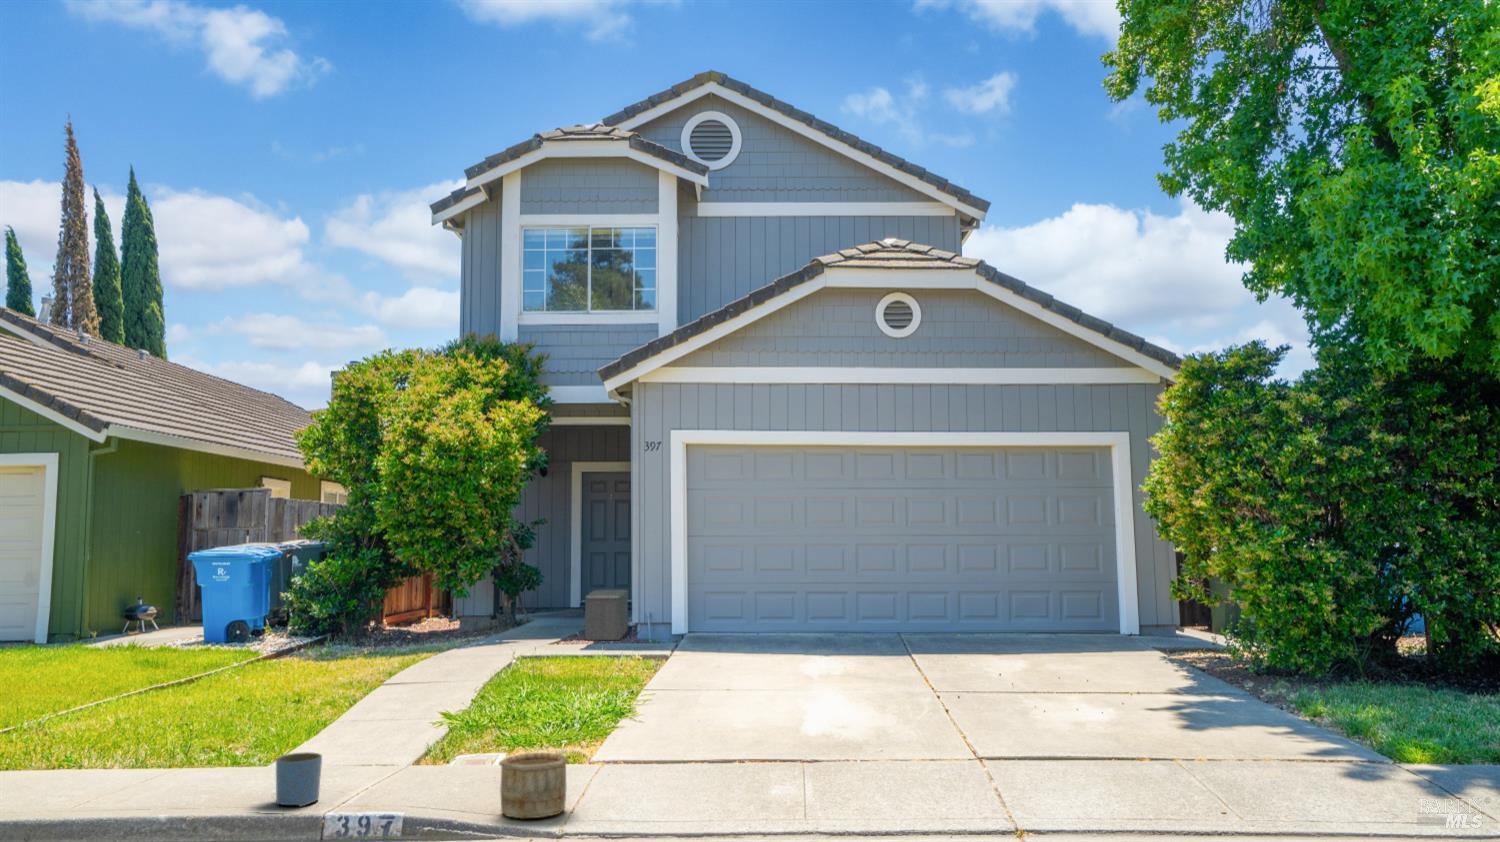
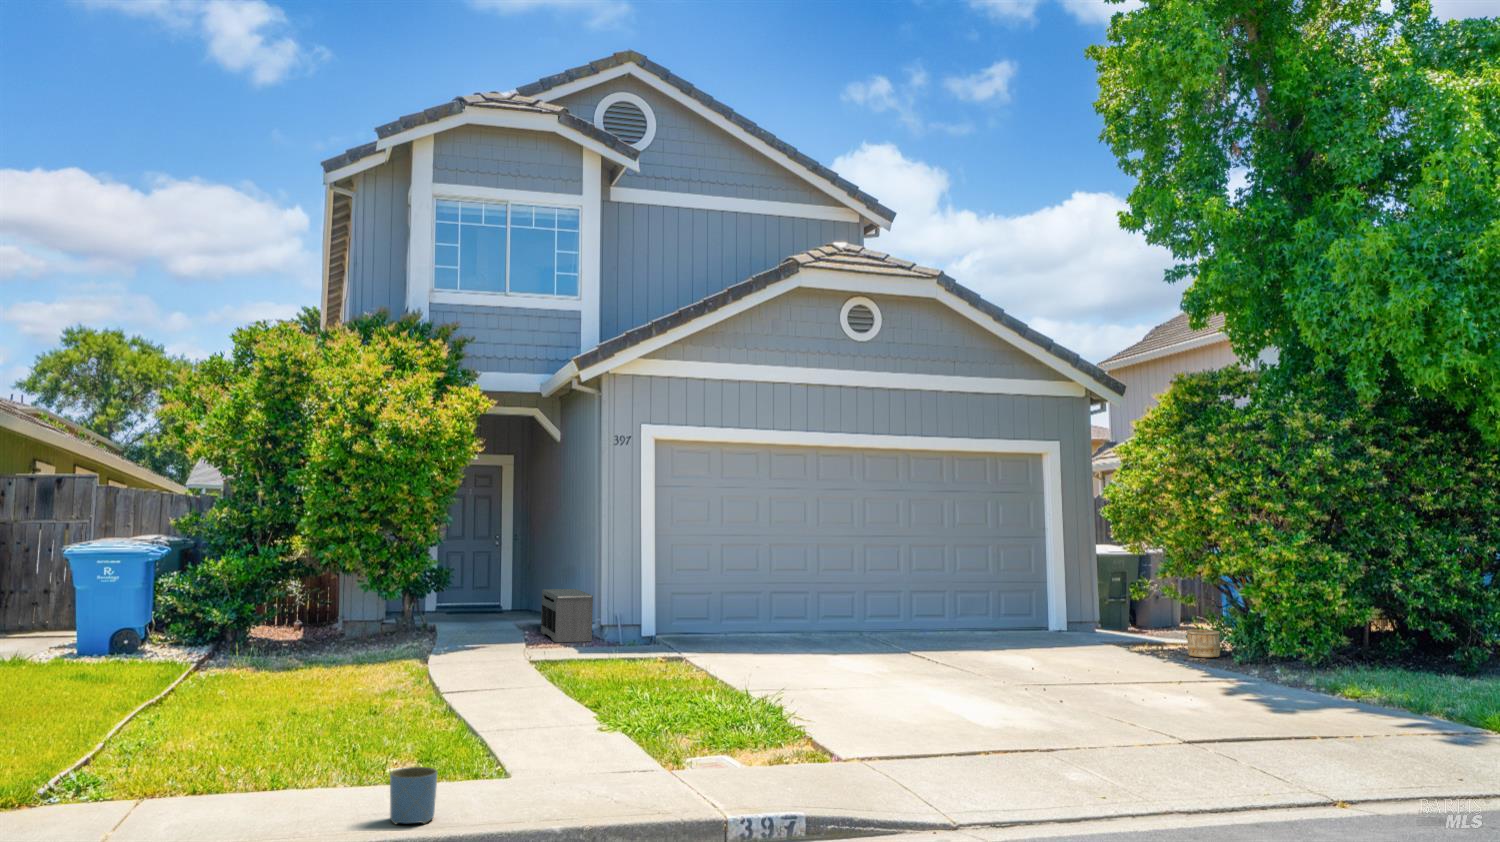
planter: present [276,752,322,806] -> present [390,767,438,824]
wooden bucket: present [499,753,568,818] -> present [1186,630,1220,657]

